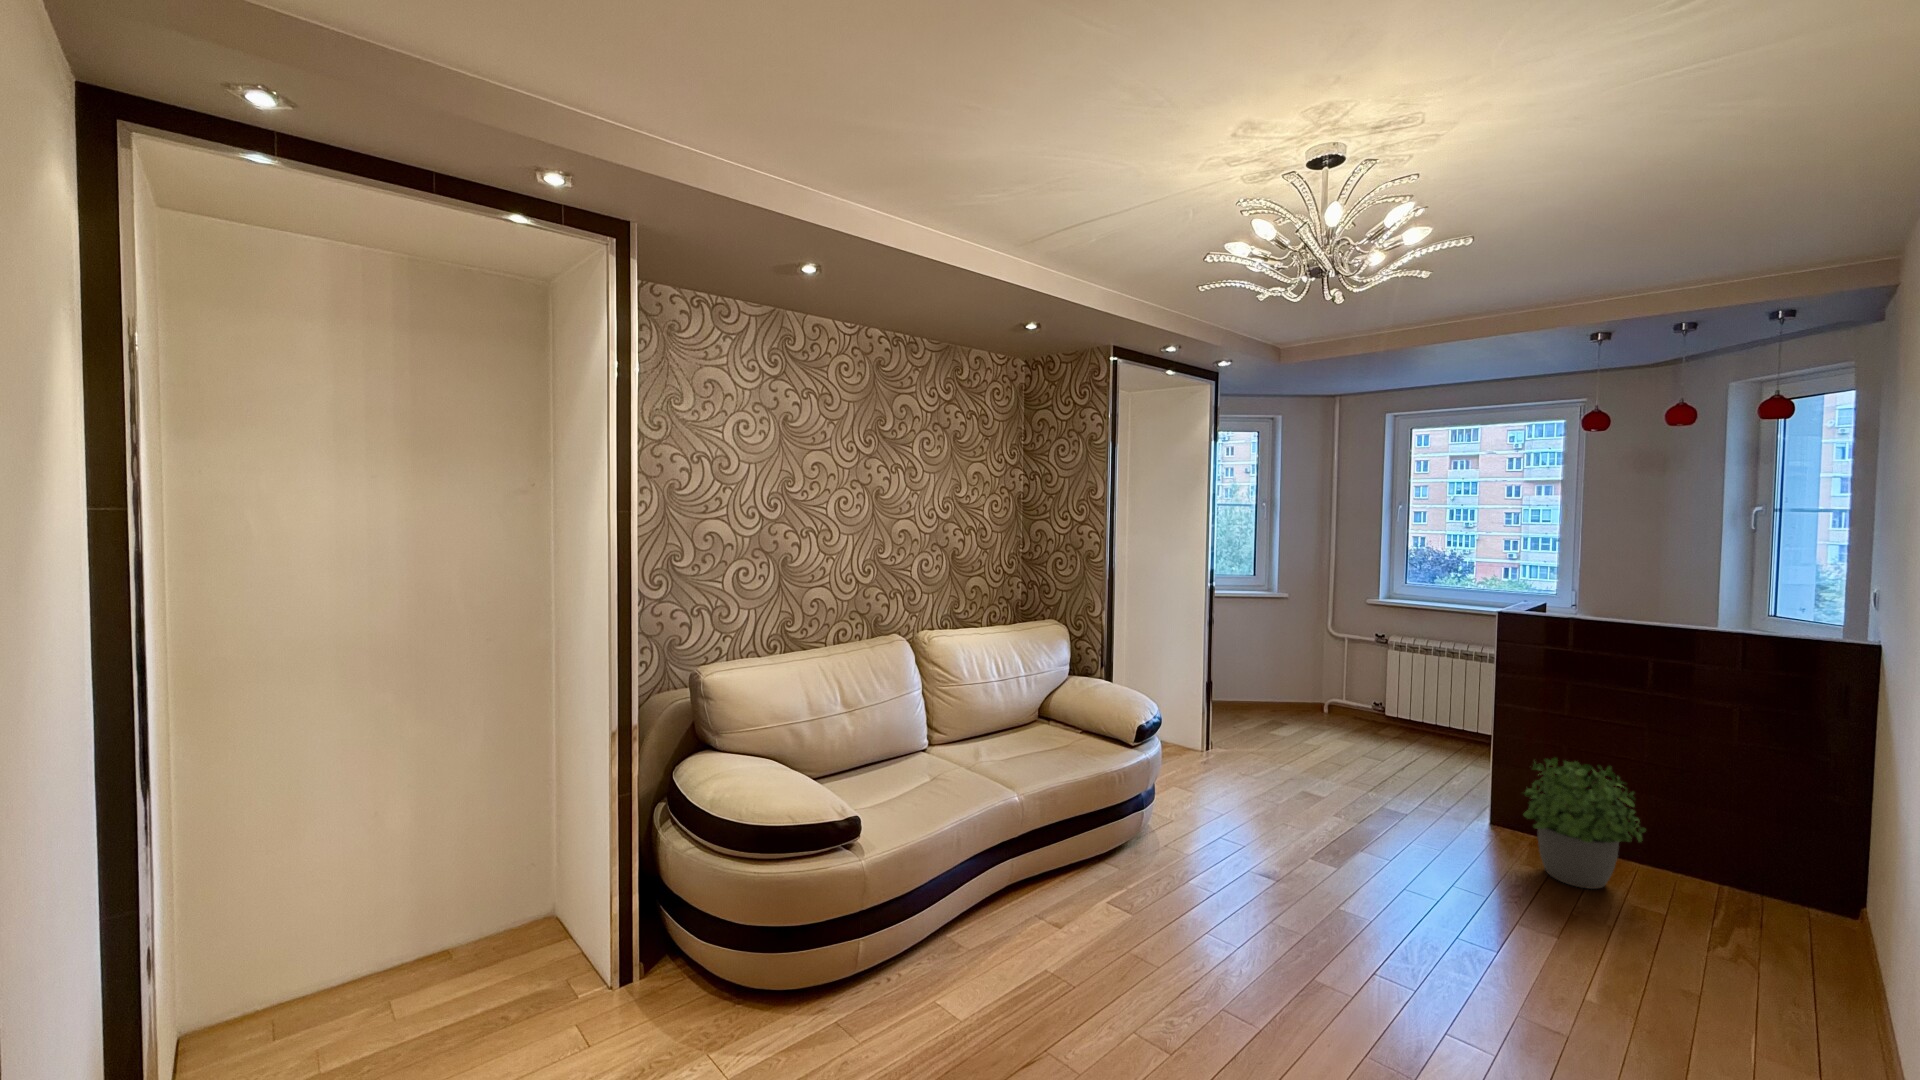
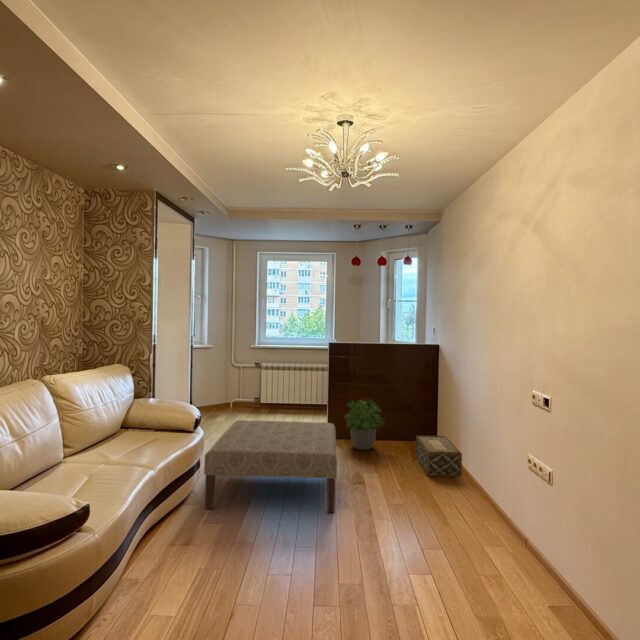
ottoman: none [1123,745,1450,991] -> present [204,420,337,513]
woven basket: none [1727,899,1880,1072] -> present [415,436,462,477]

